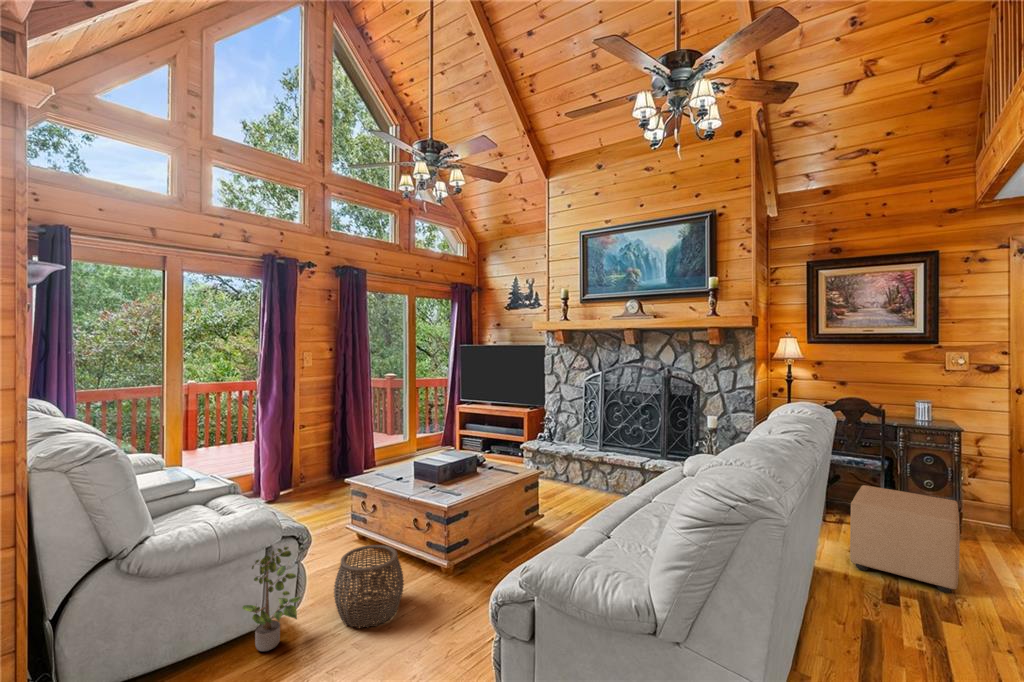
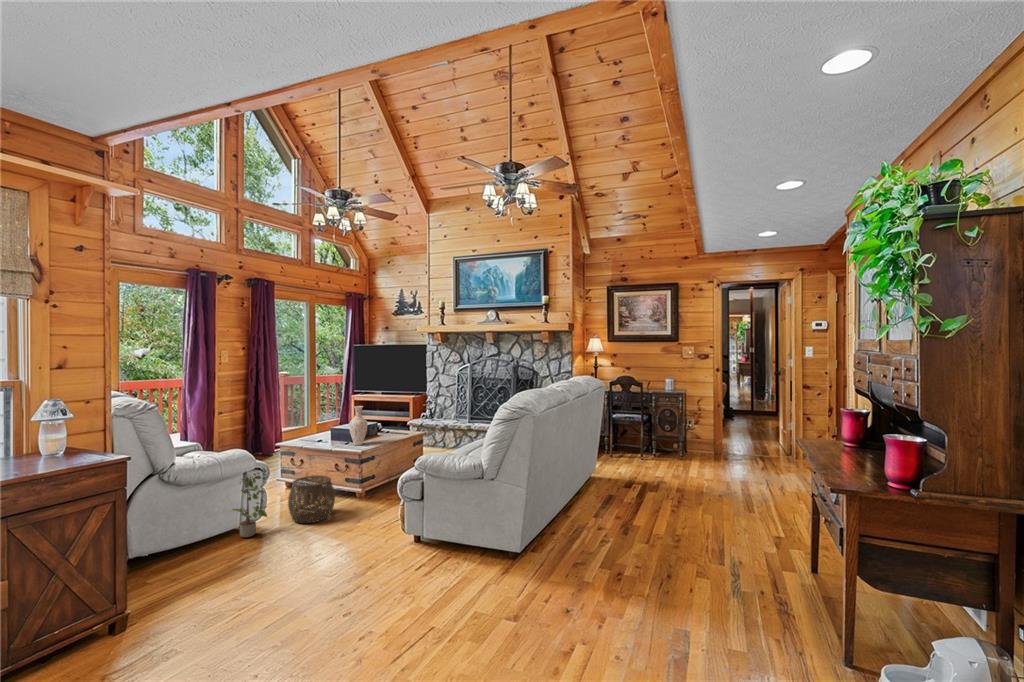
vase: none [434,436,459,494] -> present [349,406,367,445]
ottoman: present [850,485,960,593] -> none [615,429,673,482]

